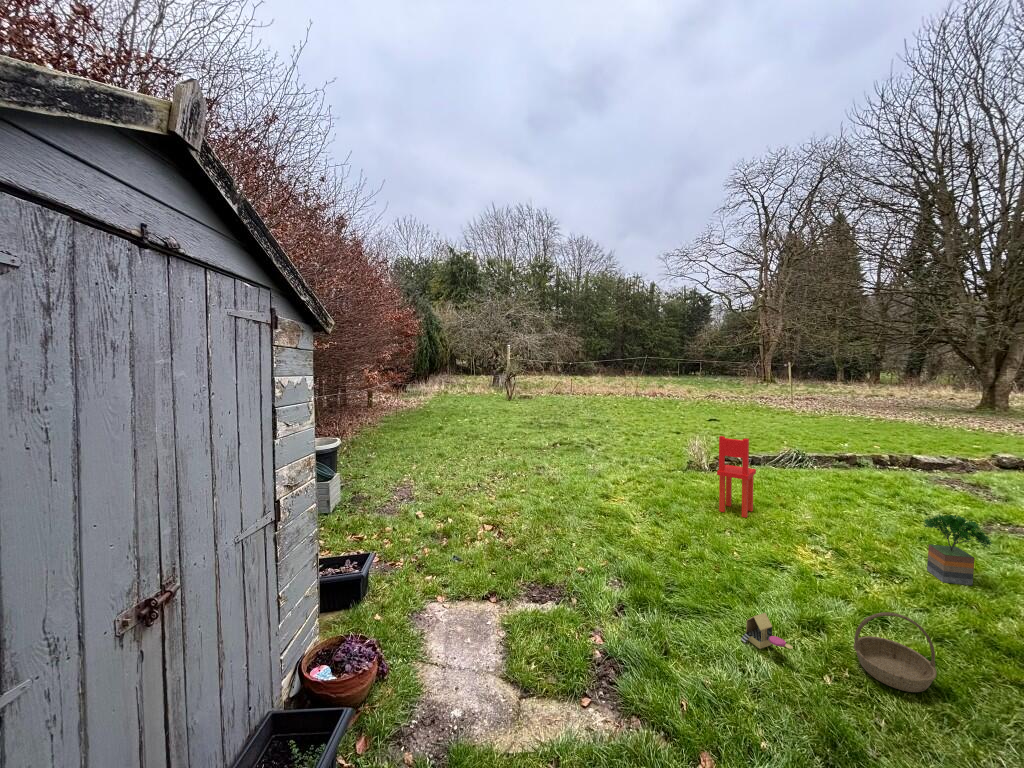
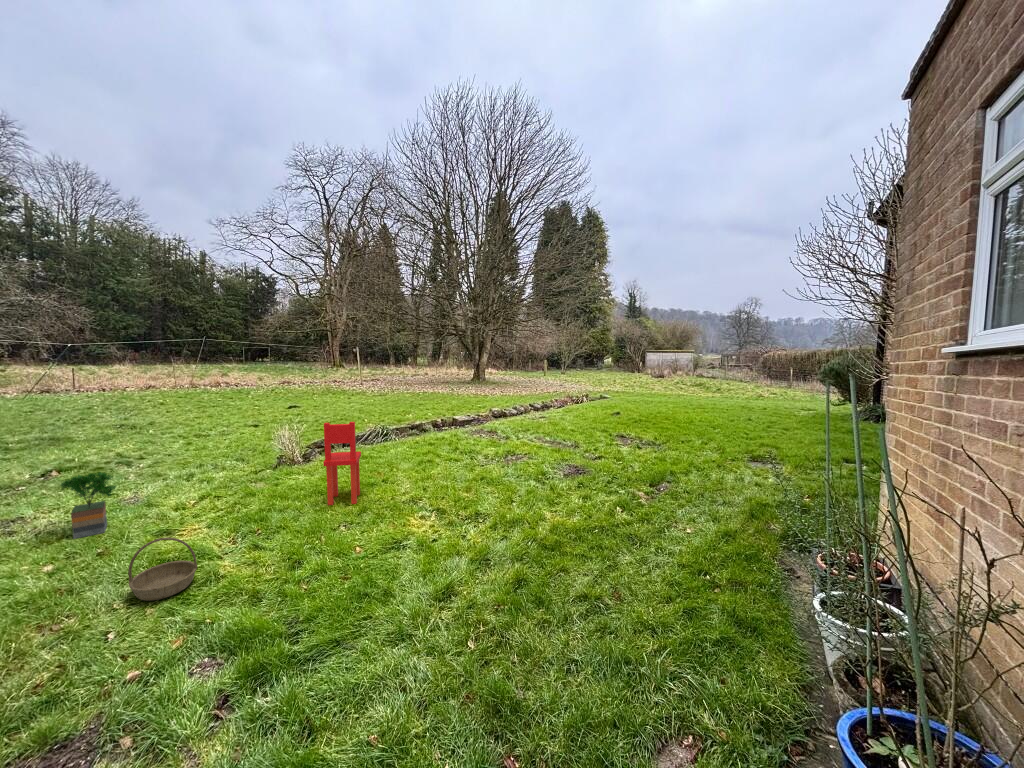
potted tree: present [924,514,992,585] -> present [60,472,116,539]
basket: present [854,612,937,692] -> present [128,538,197,601]
toy house: present [741,613,793,649] -> none [392,608,443,653]

